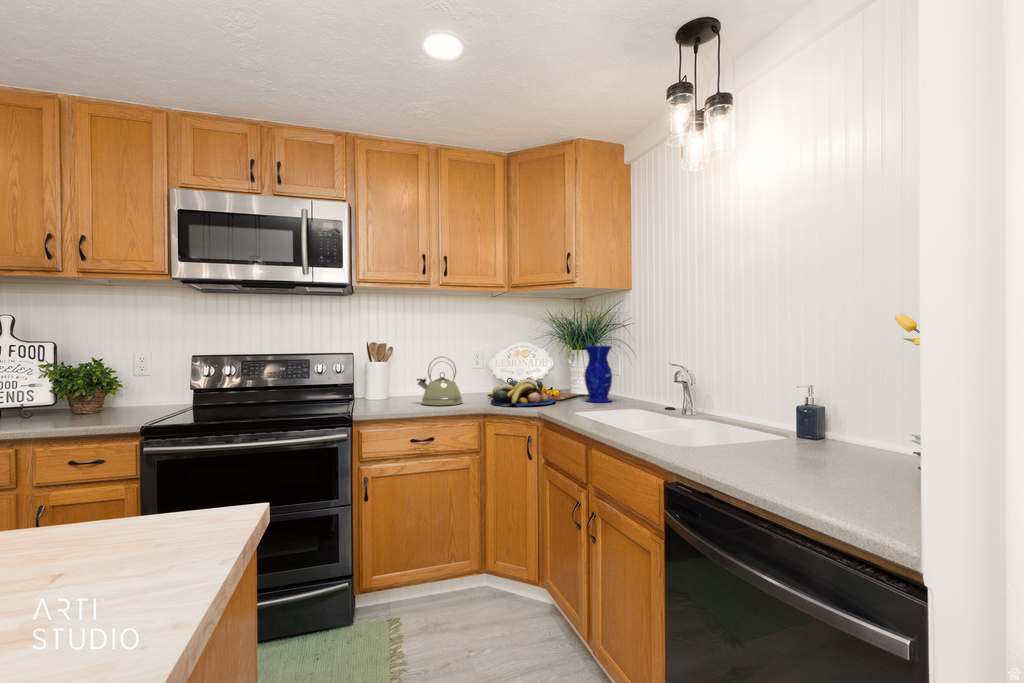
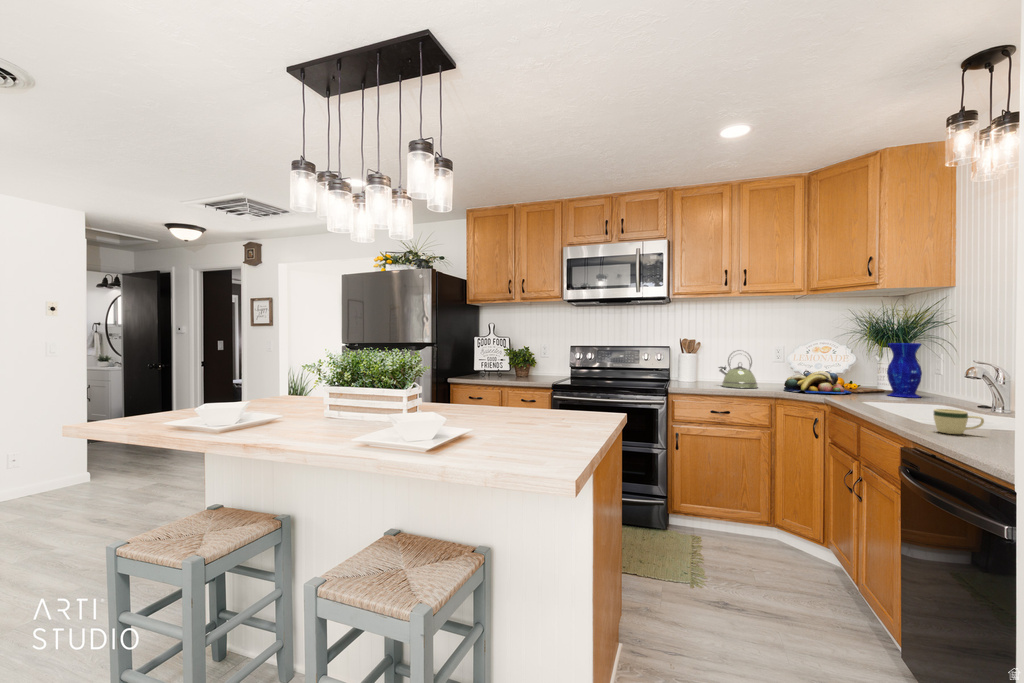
mug: none [701,430,748,463] -> present [934,409,984,434]

